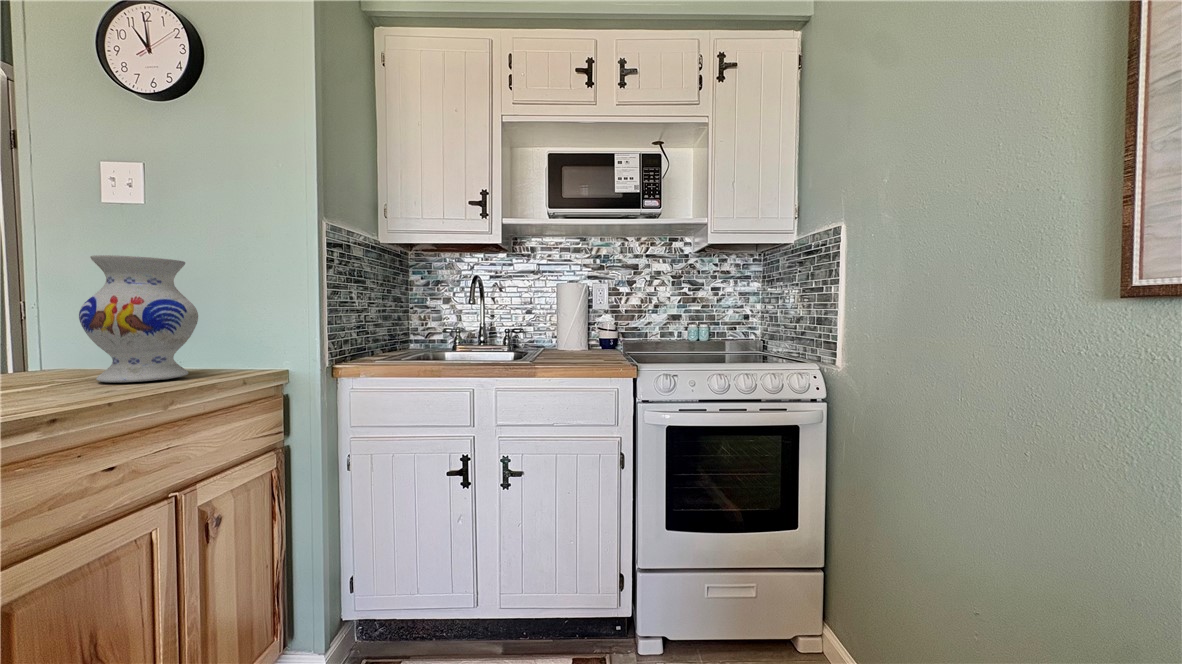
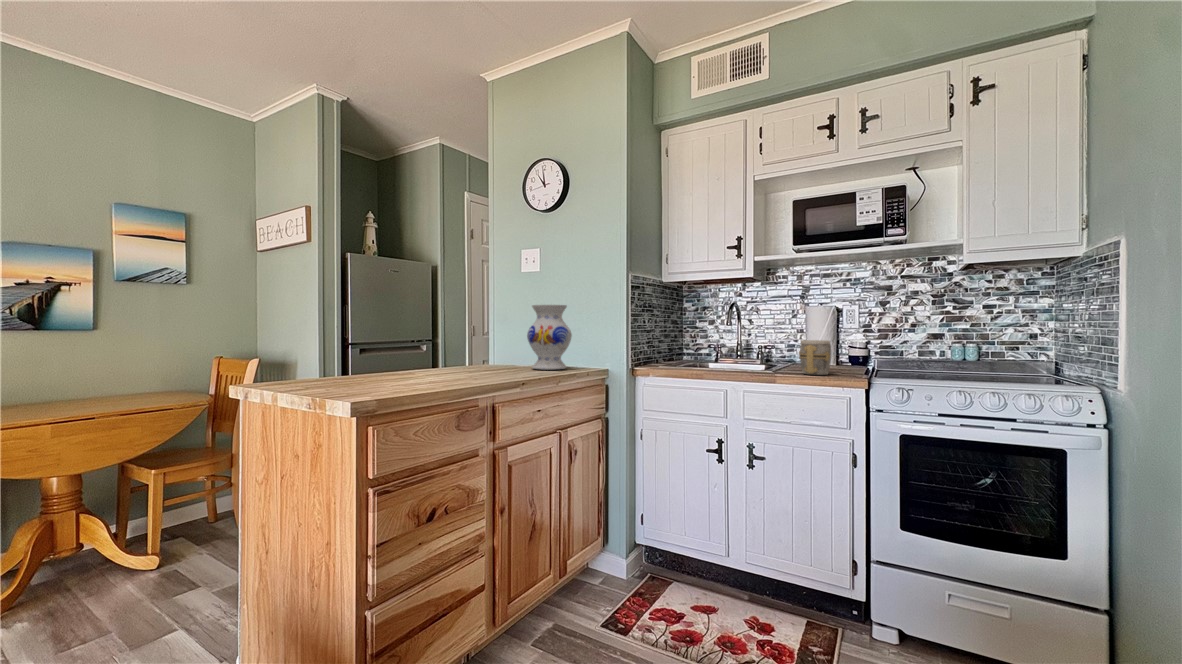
mug: none [559,322,594,363] -> present [799,340,831,375]

